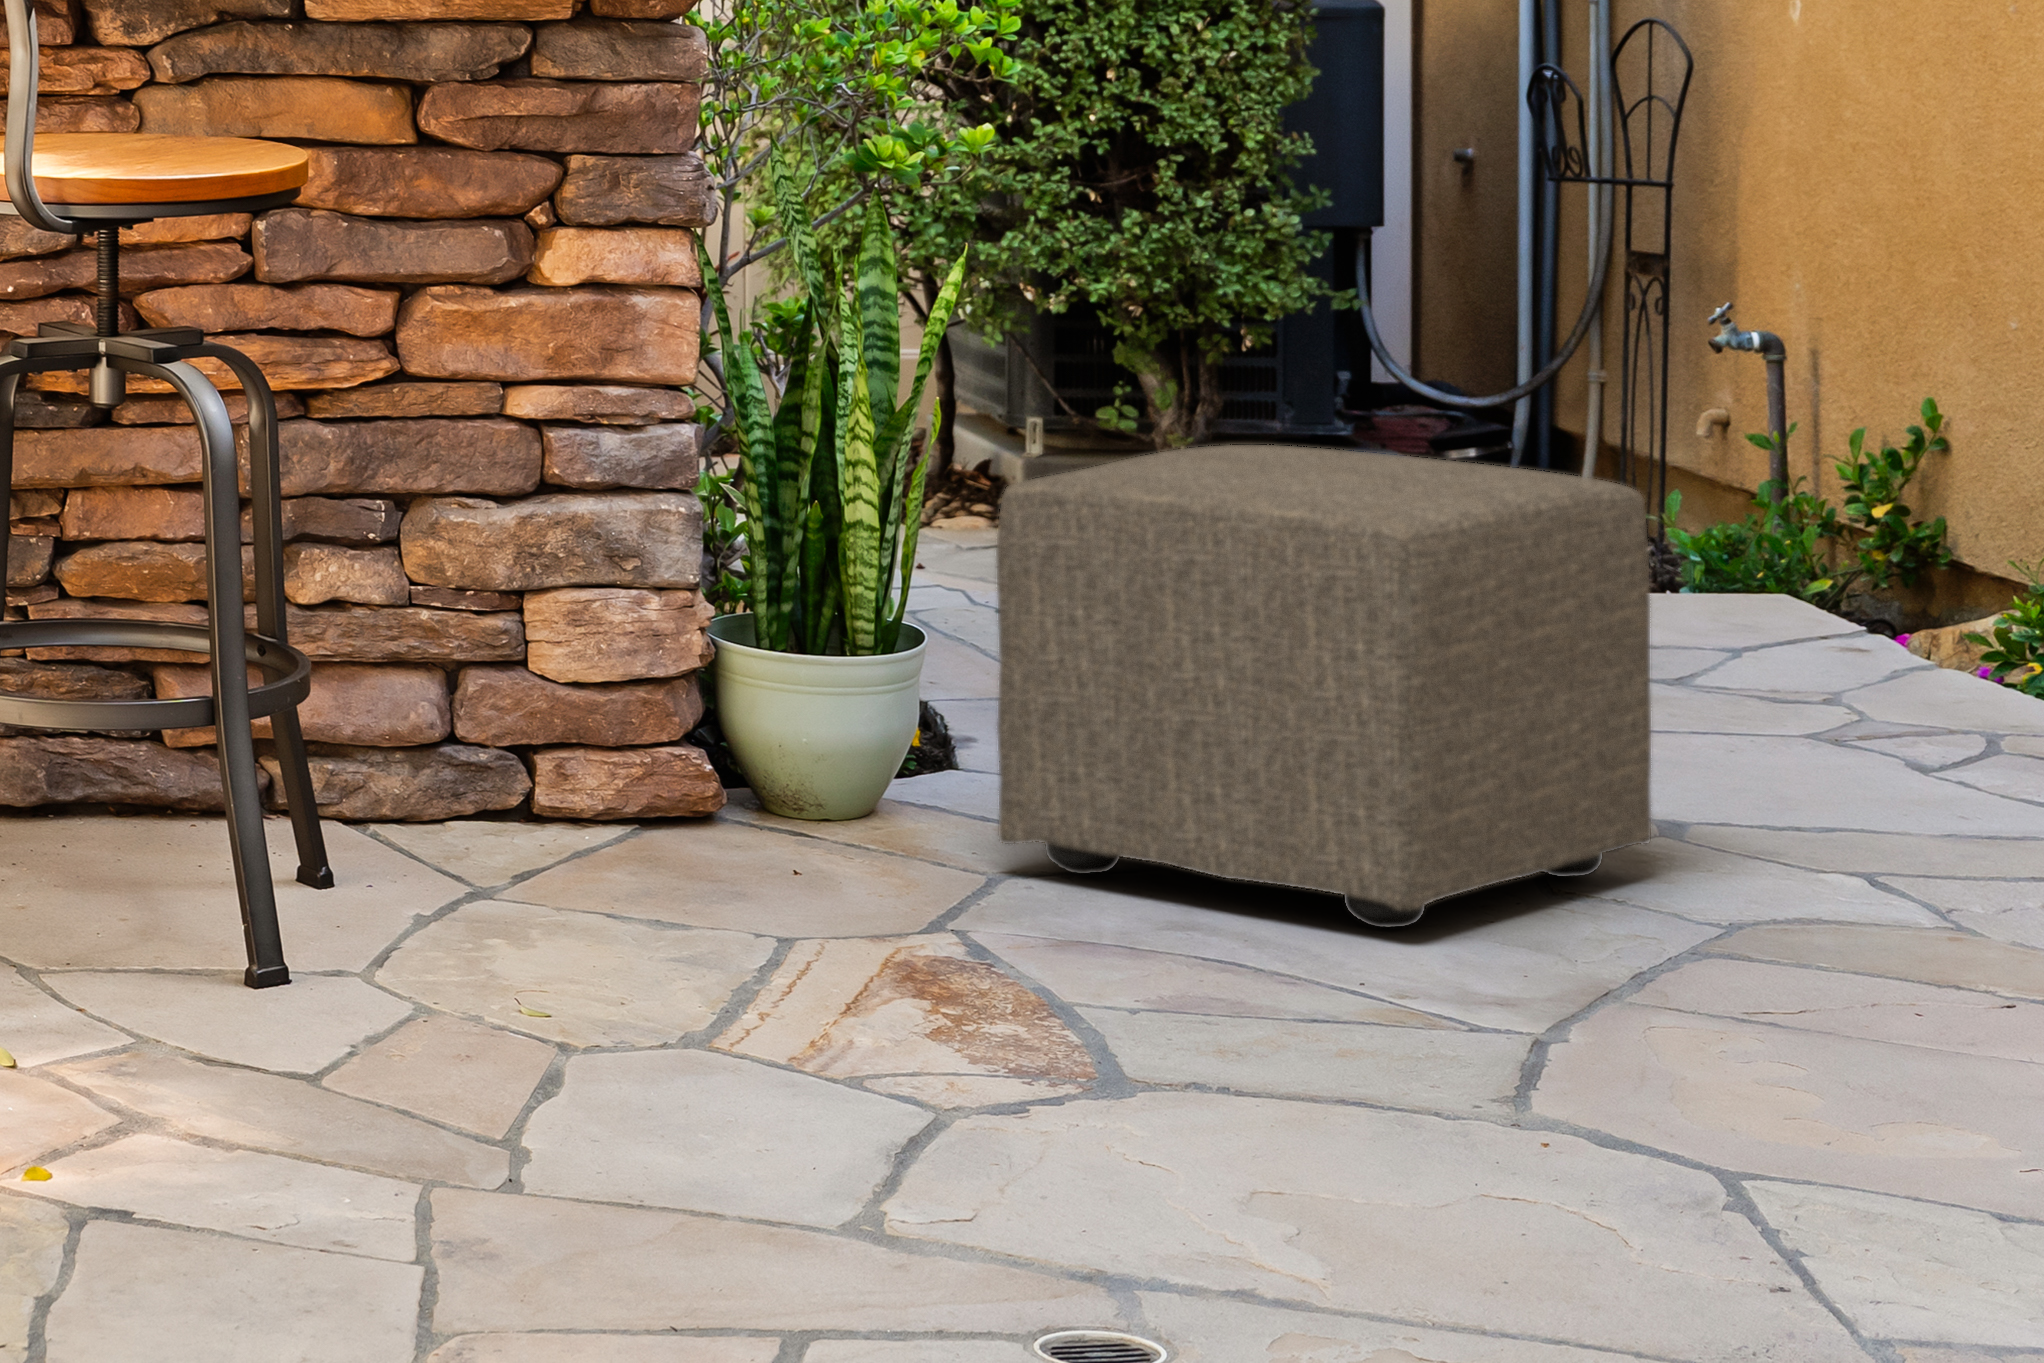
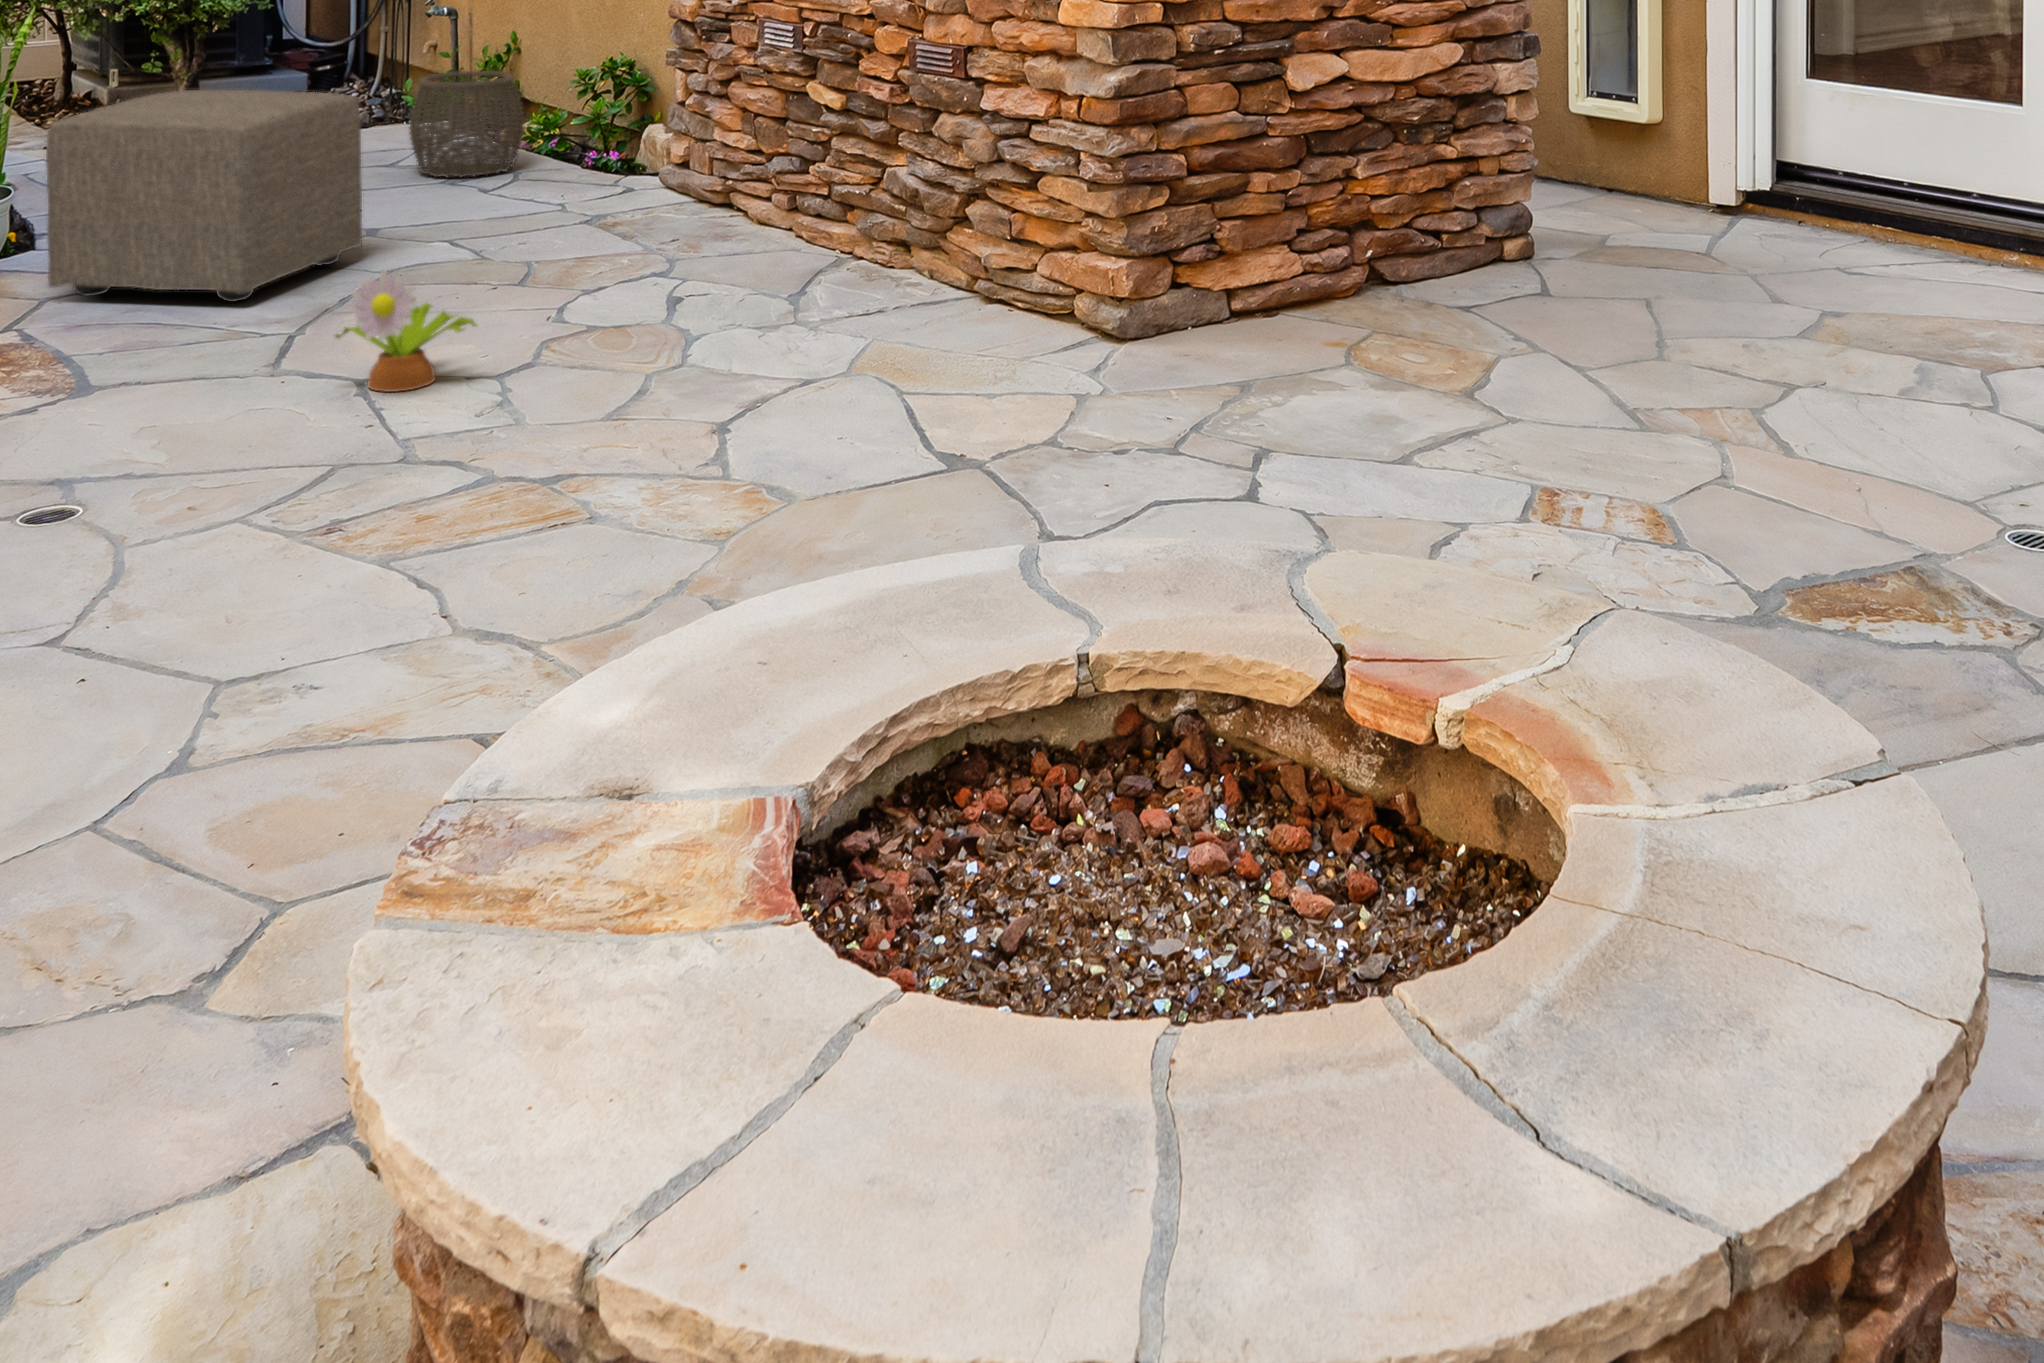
woven basket: none [1713,469,1997,726] -> present [409,71,524,178]
decorative plant: none [1651,883,2003,1186] -> present [335,271,476,392]

